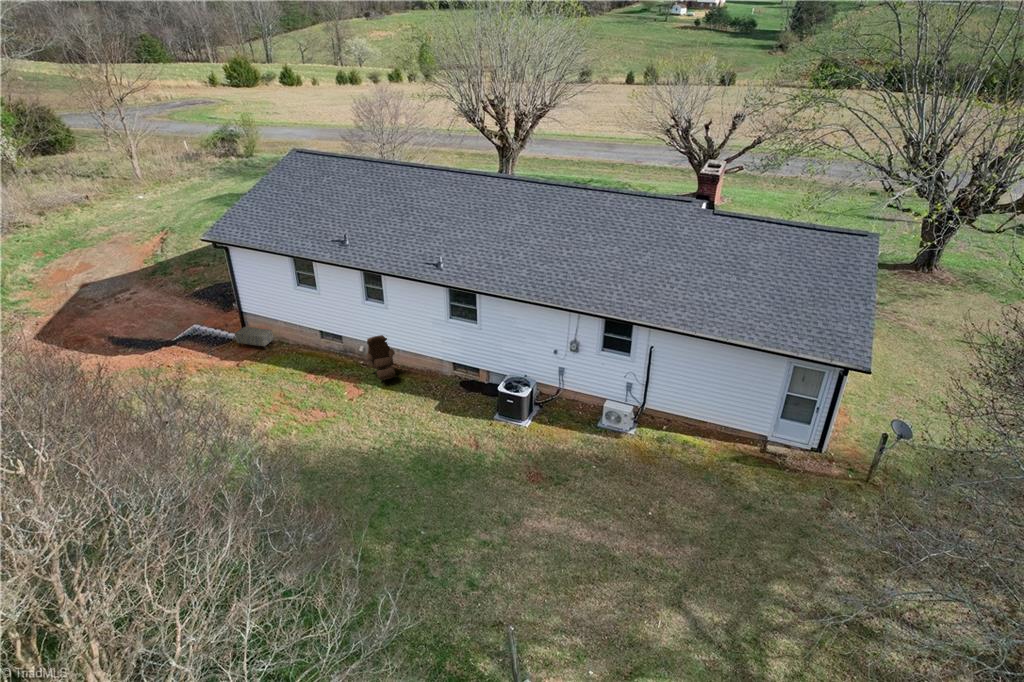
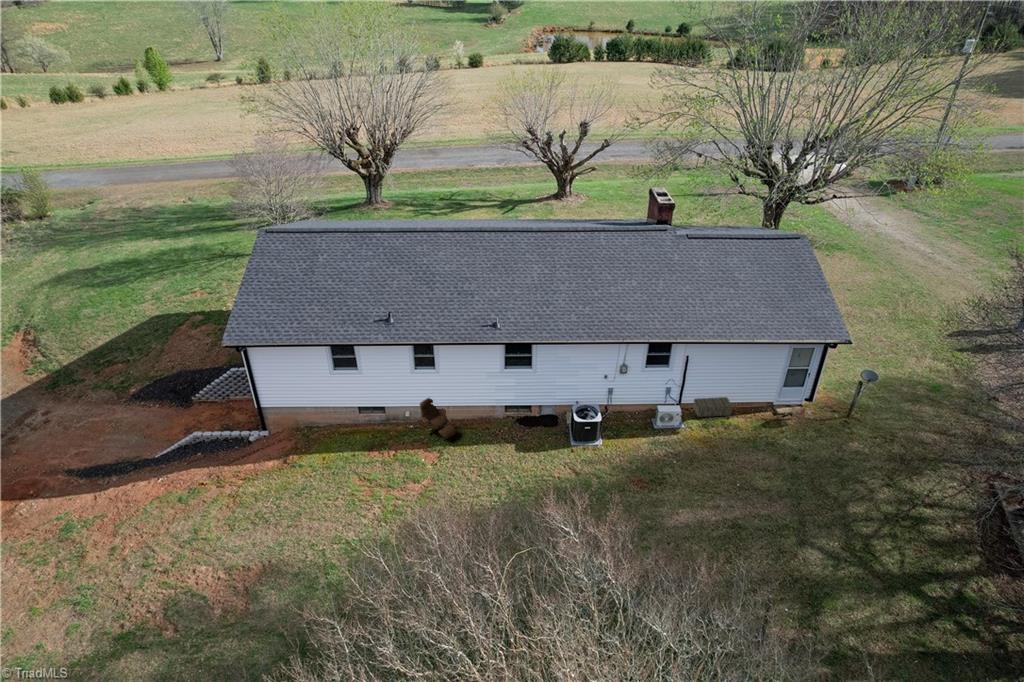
bench: present [235,327,274,350] -> present [693,397,732,420]

